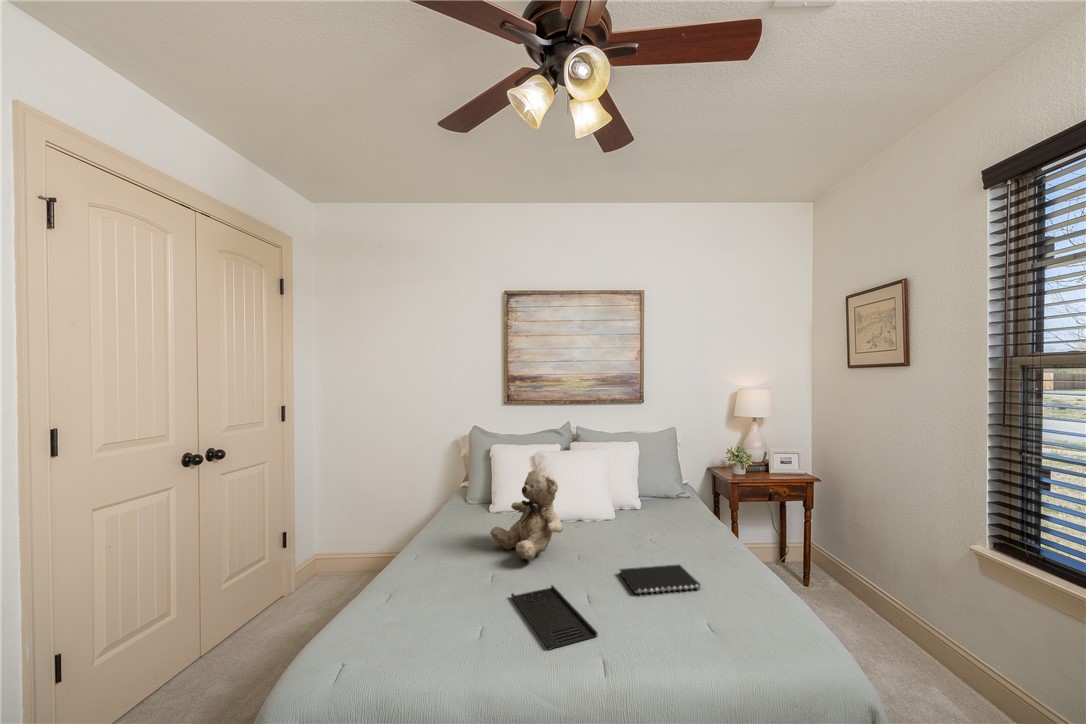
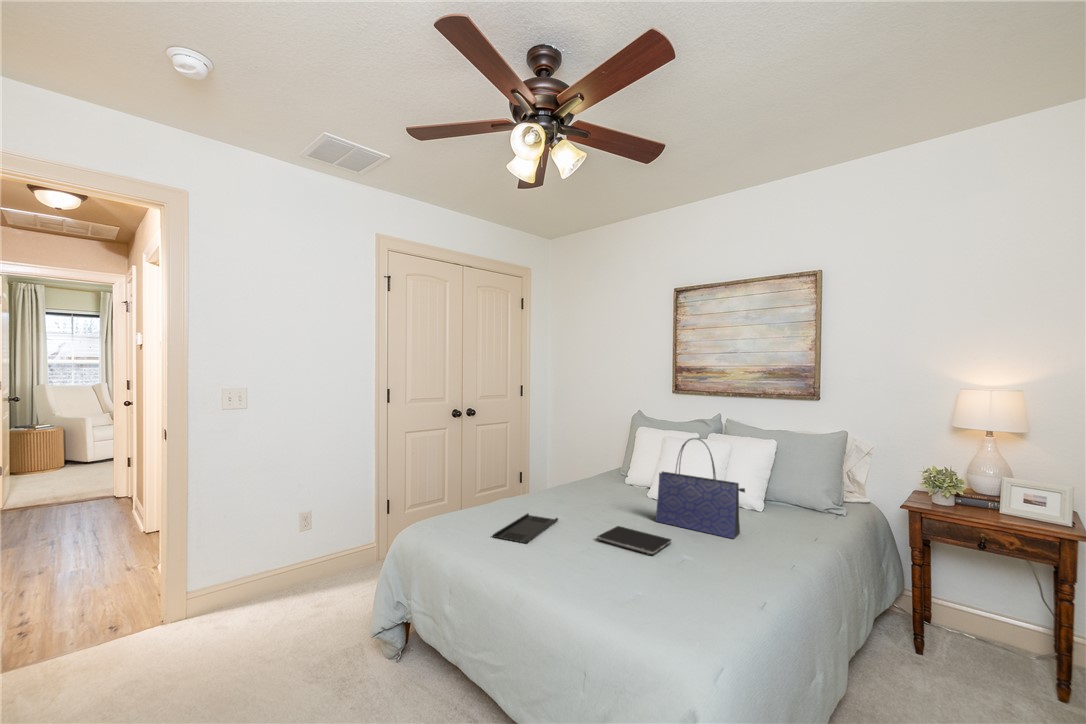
tote bag: none [613,455,695,550] -> present [656,438,745,539]
teddy bear: present [490,468,563,561] -> none [565,438,619,506]

